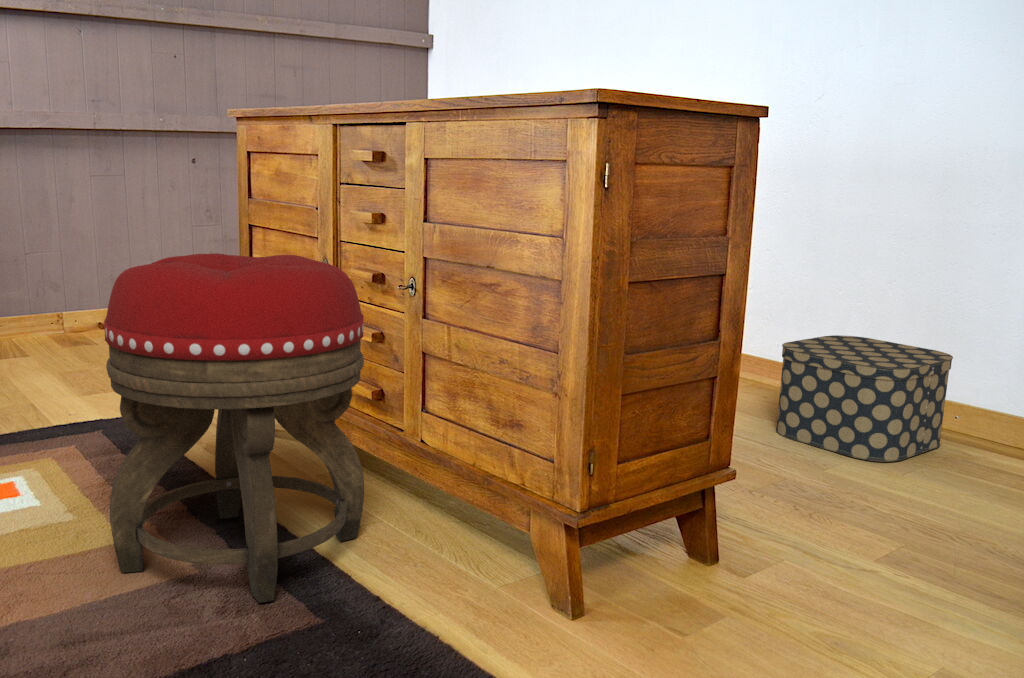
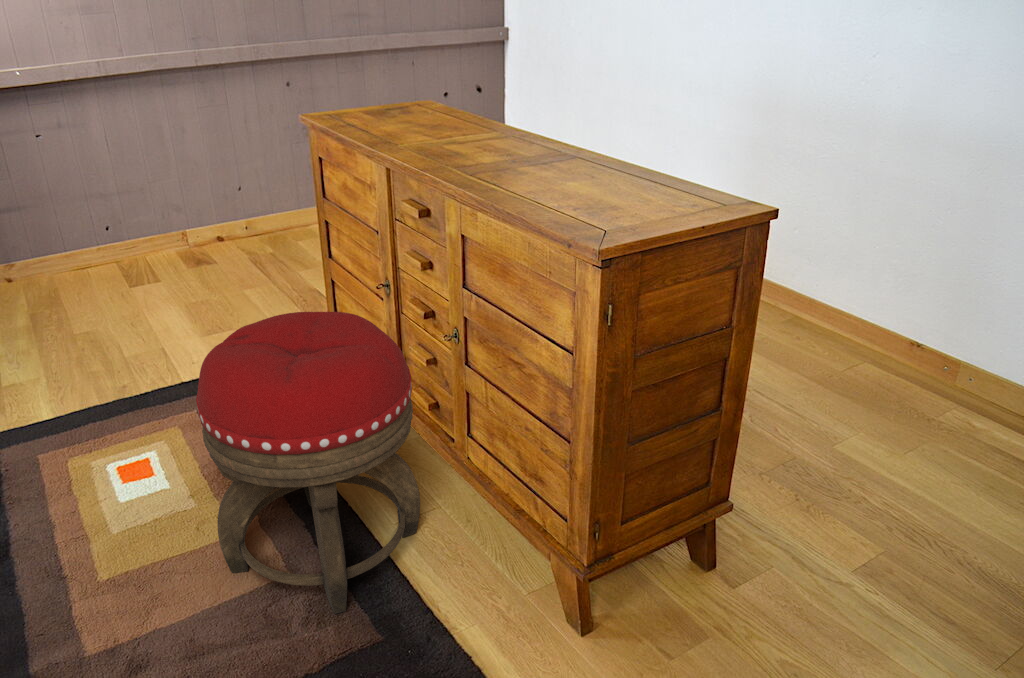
storage box: present [776,335,953,462] -> none [799,295,972,434]

